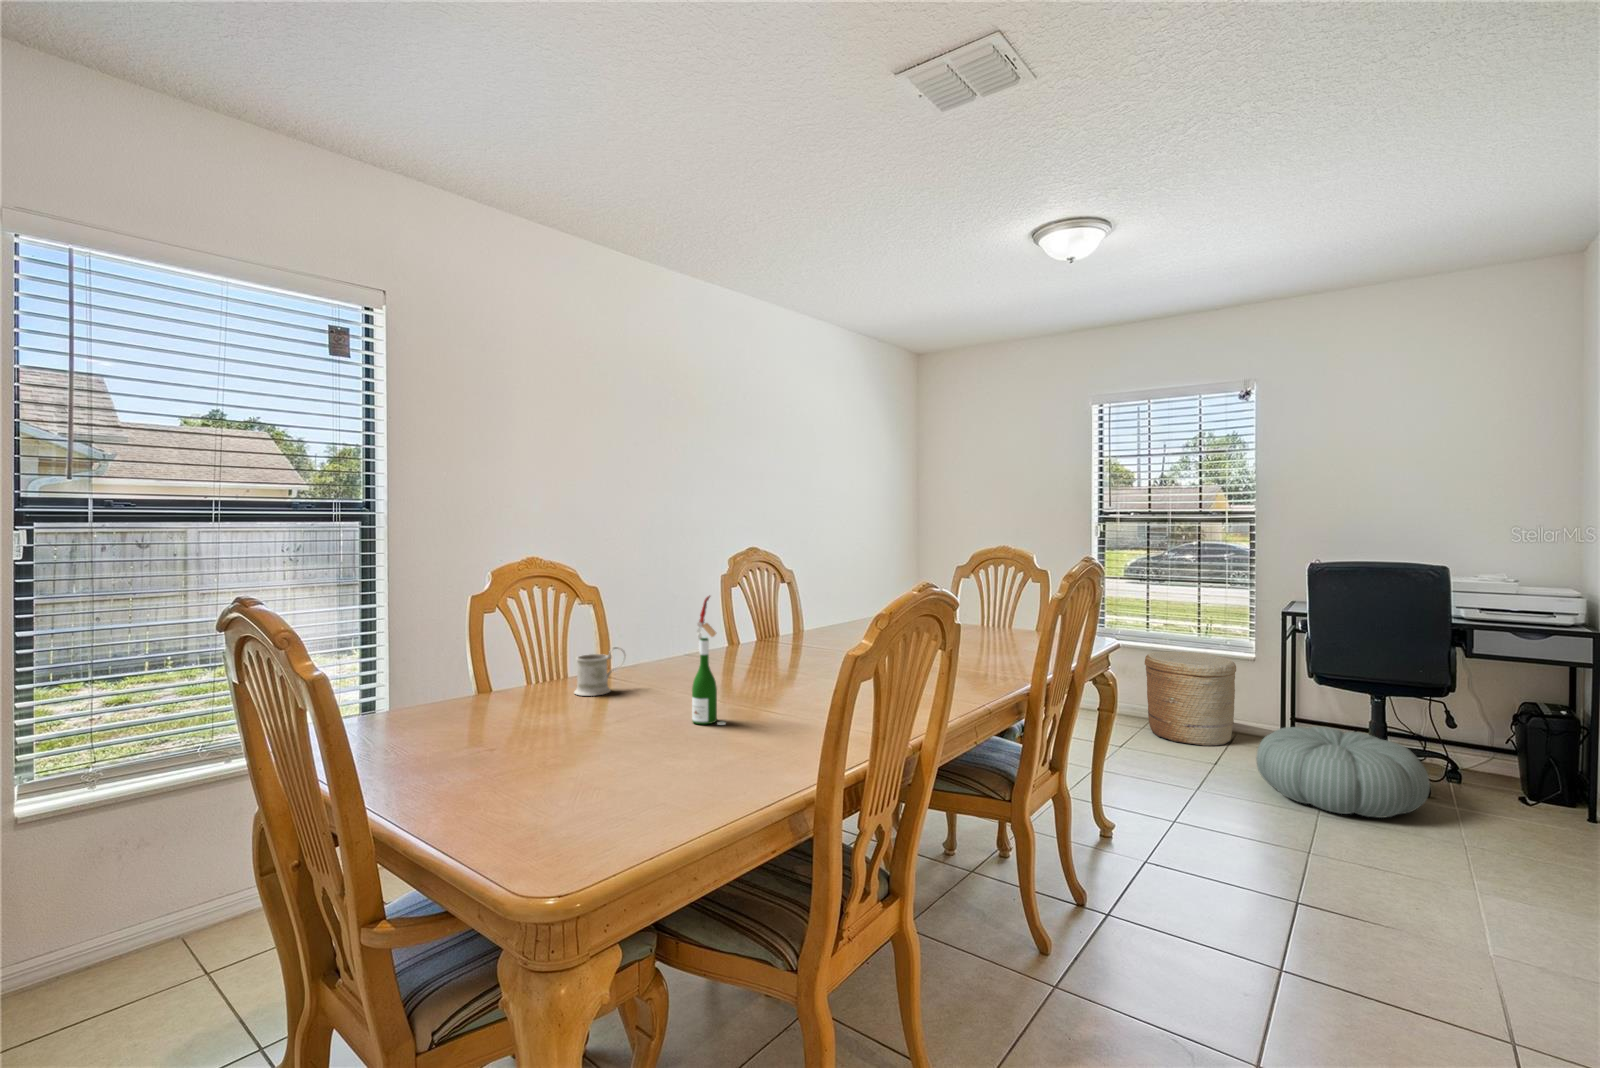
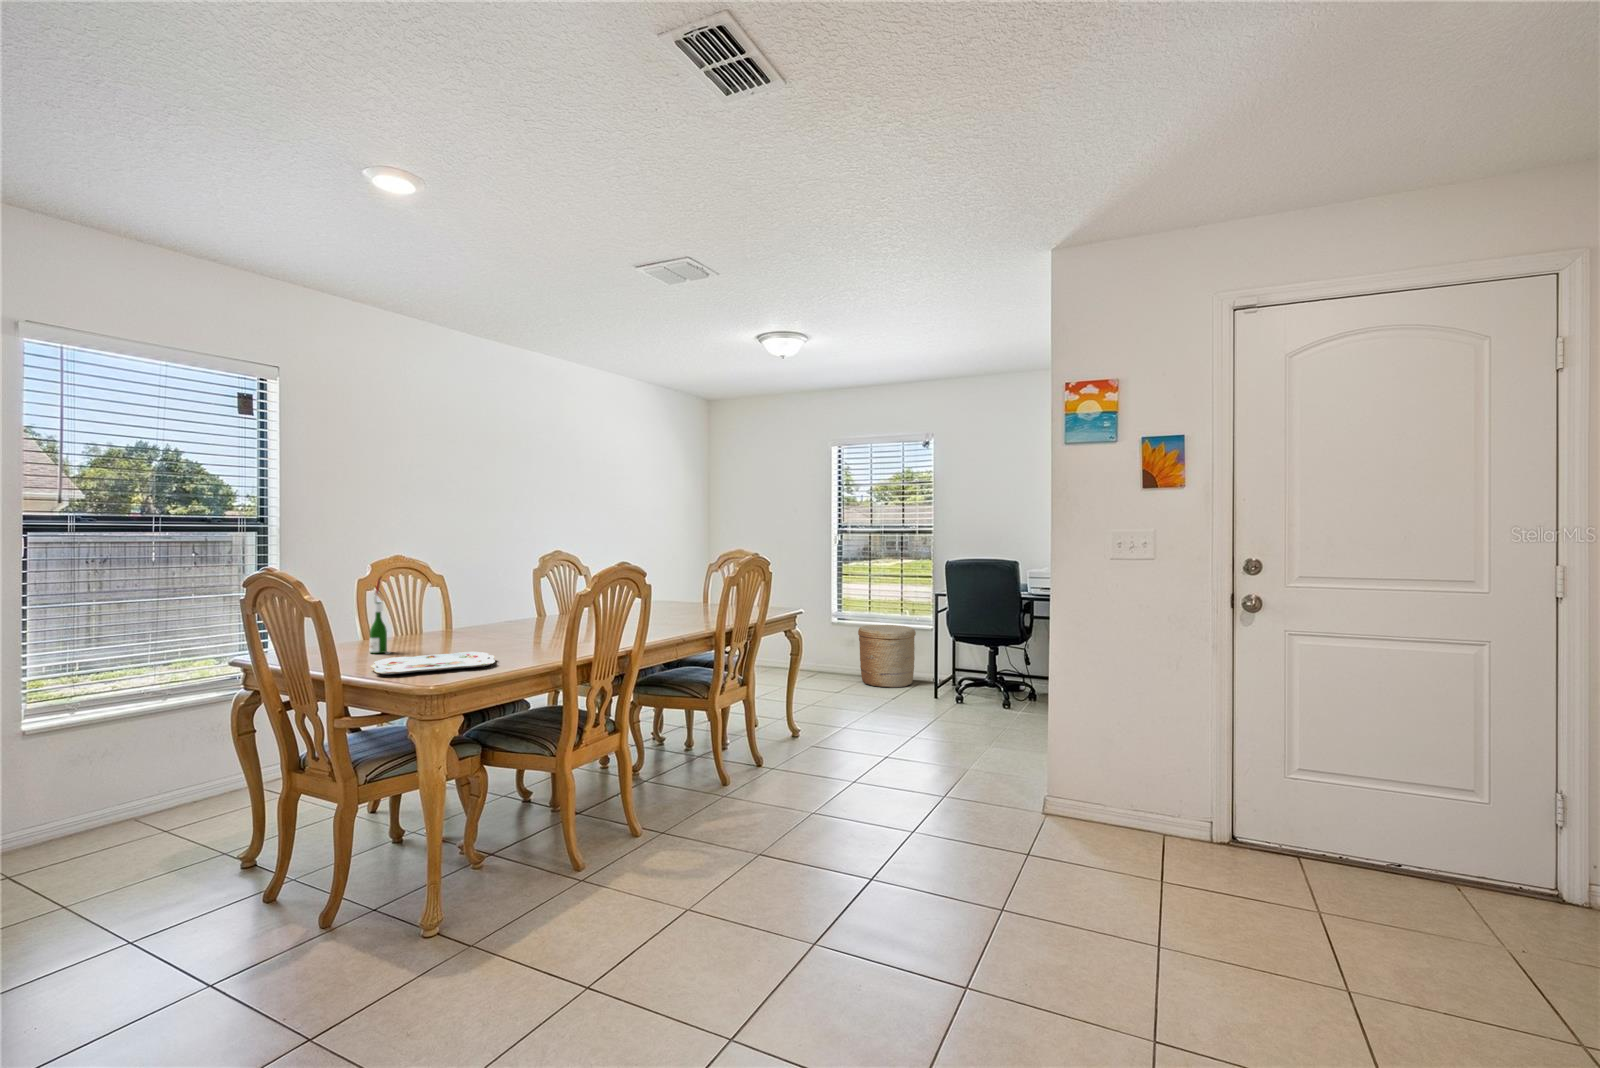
wine bottle: present [692,595,726,725] -> present [370,577,388,654]
mug: present [574,646,626,696] -> none [430,610,464,640]
pouf: present [1256,727,1430,818] -> none [907,667,998,717]
serving tray: none [452,740,681,813] -> present [370,652,495,675]

